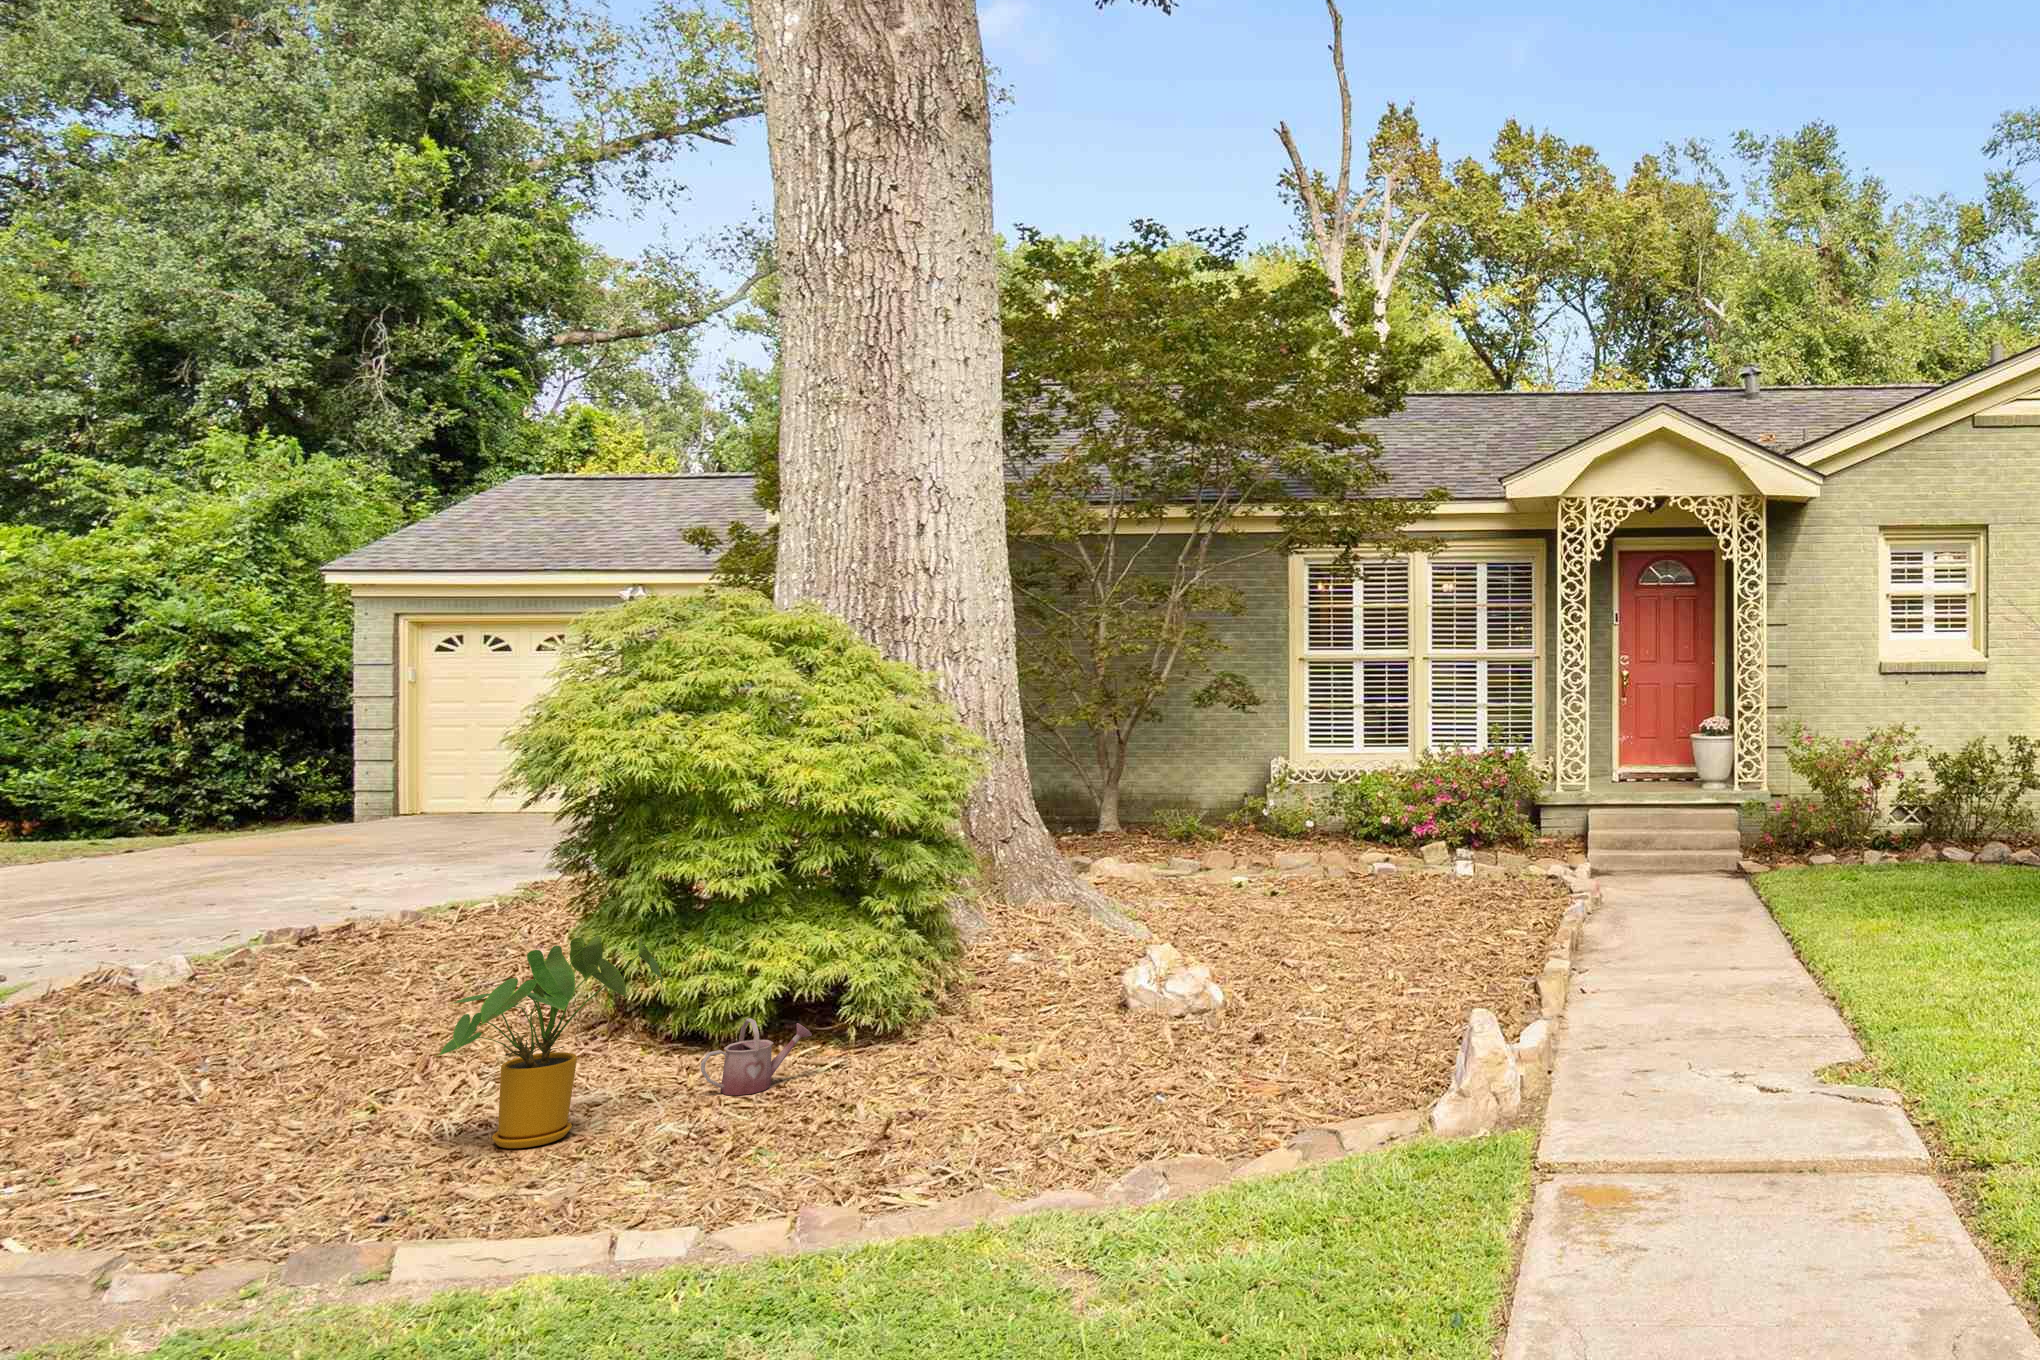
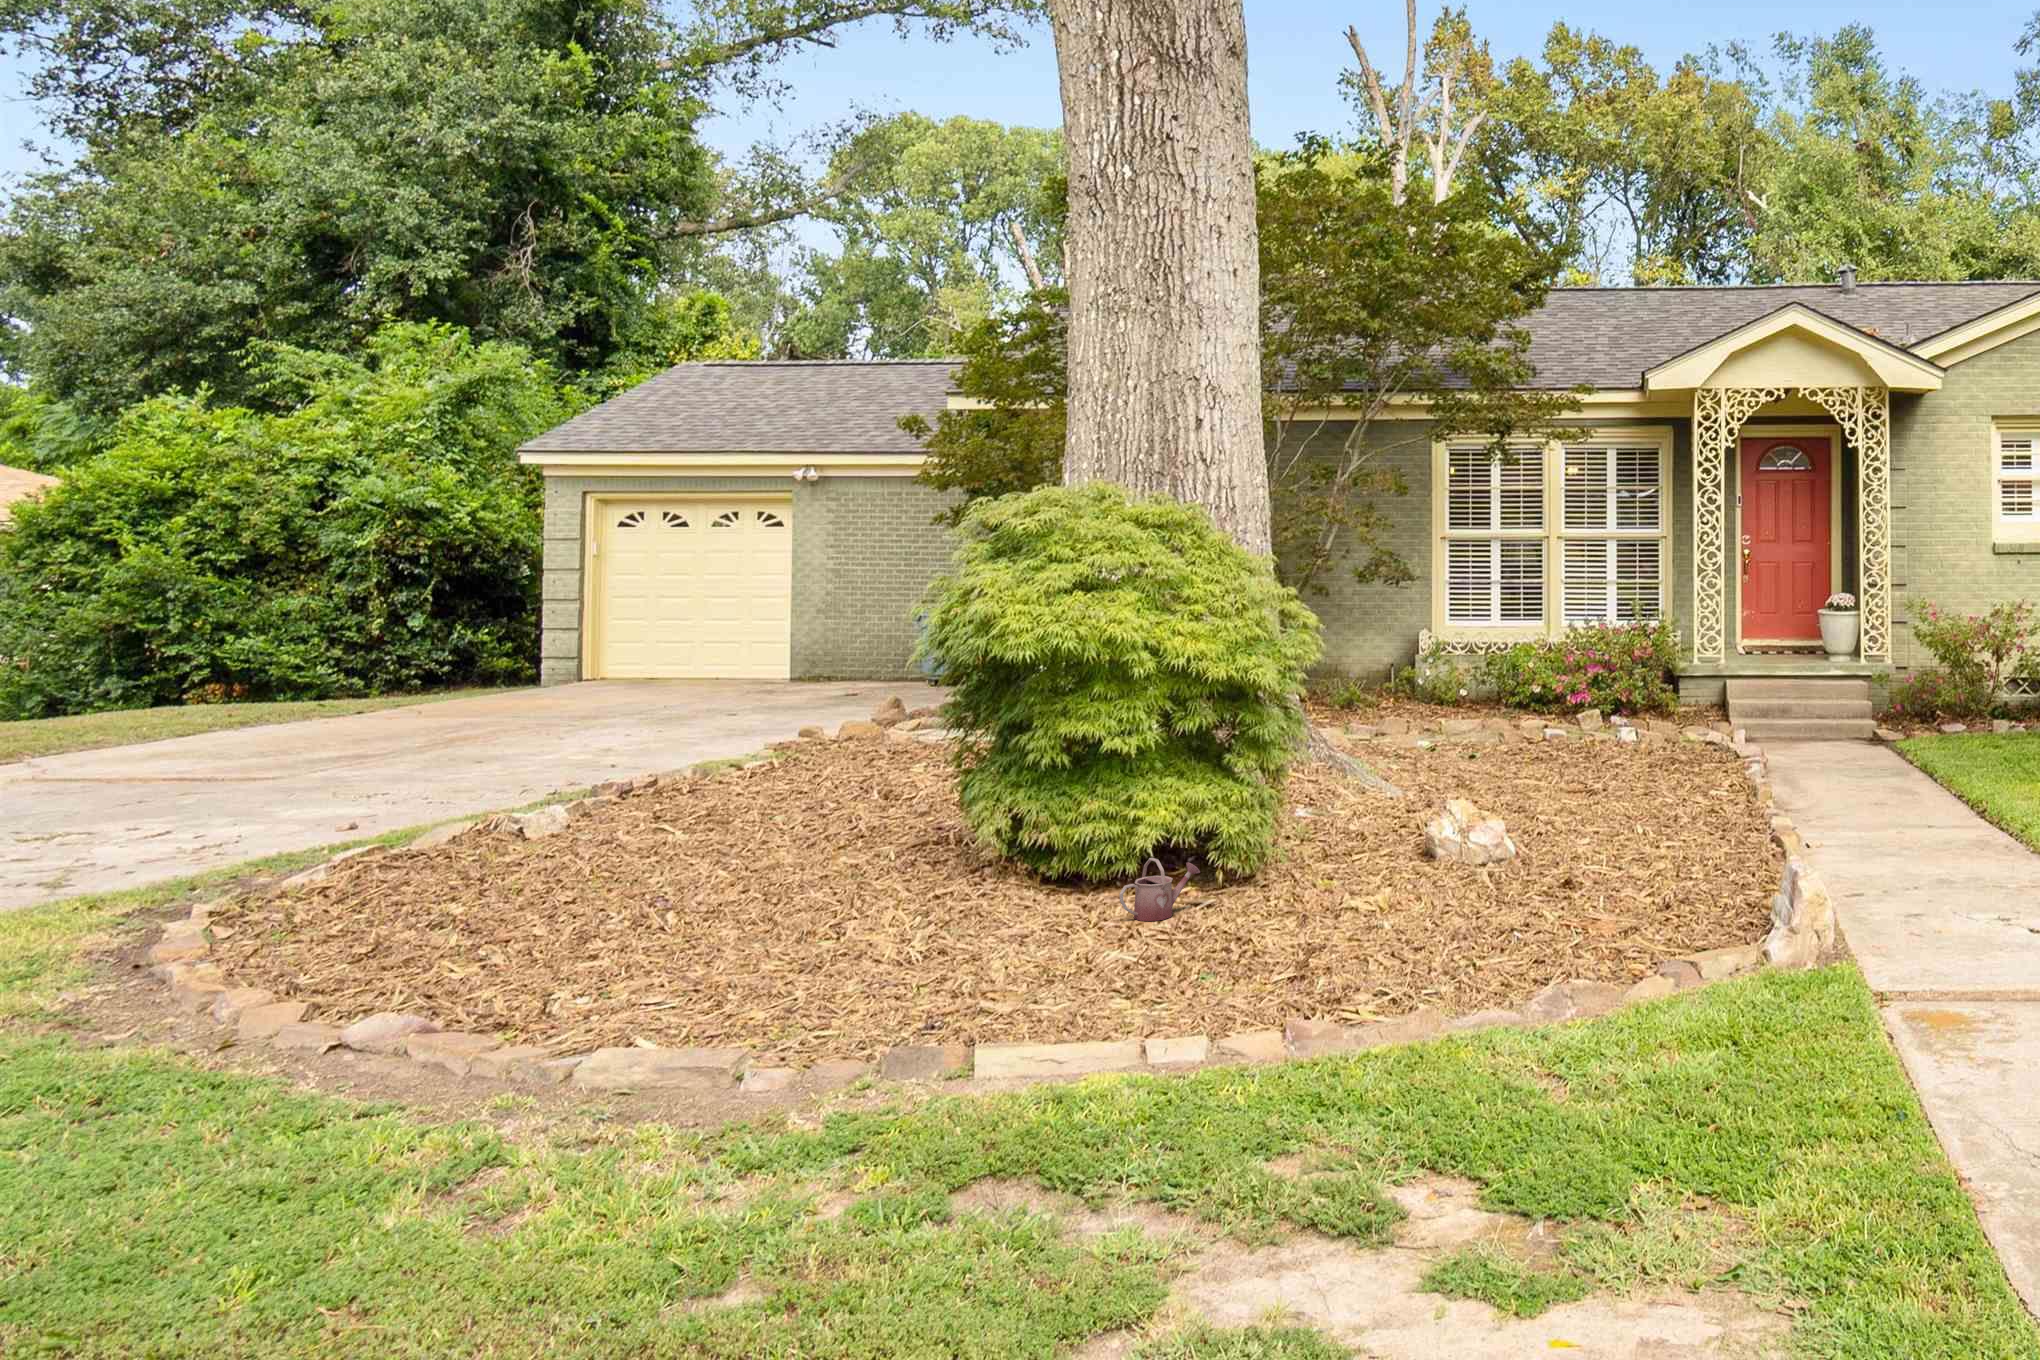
house plant: present [437,935,663,1148] -> none [933,788,1096,961]

